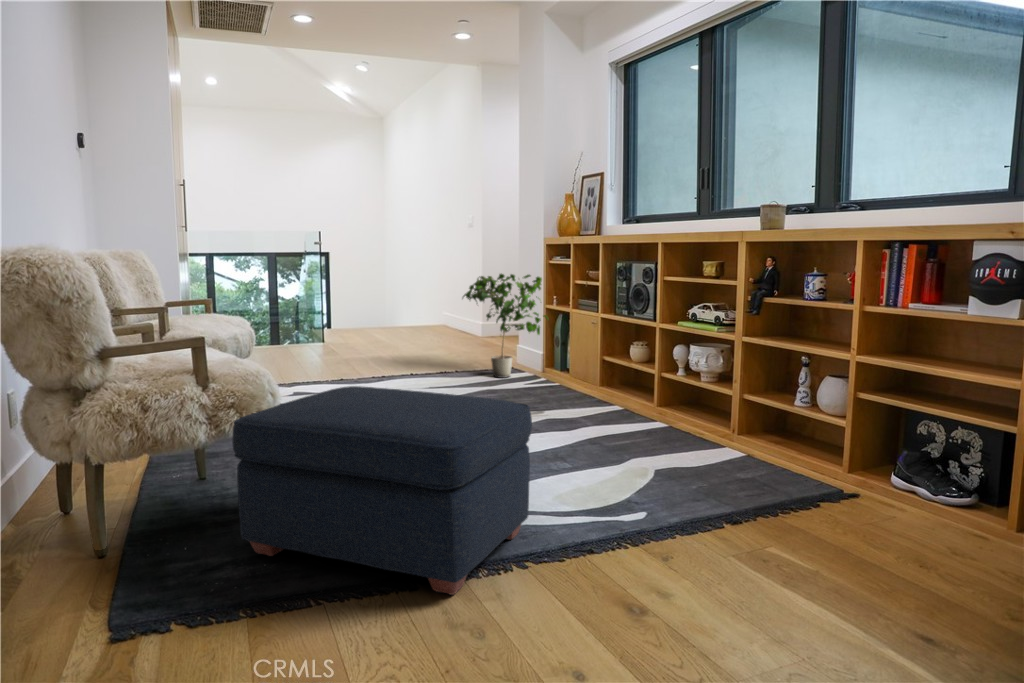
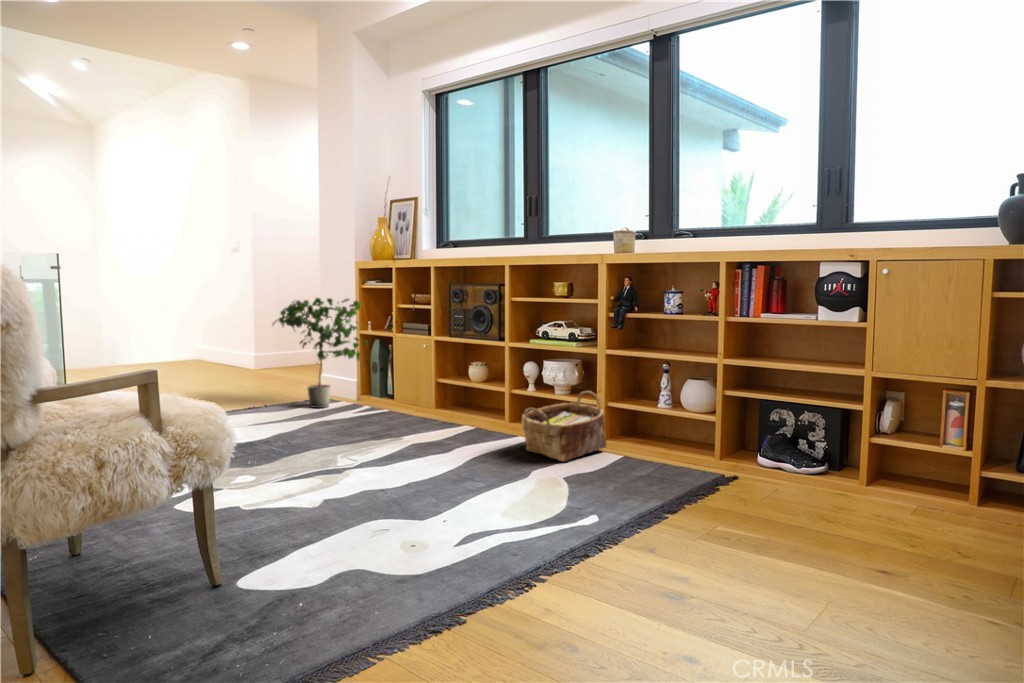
woven basket: none [640,381,733,453] -> present [522,391,606,461]
ottoman: present [232,386,532,595] -> none [203,415,530,634]

